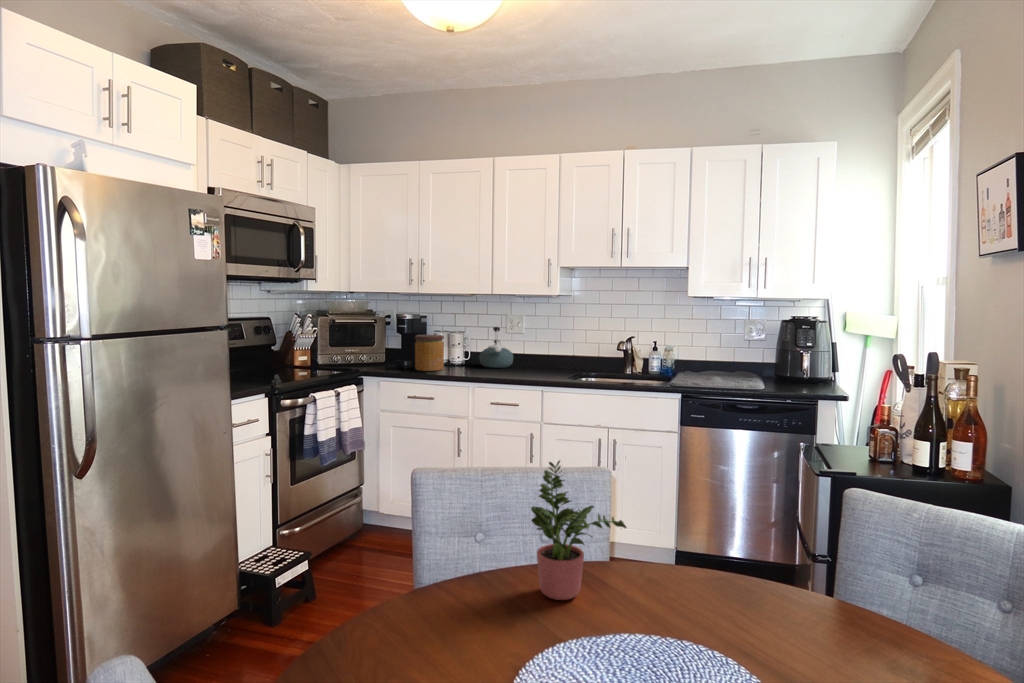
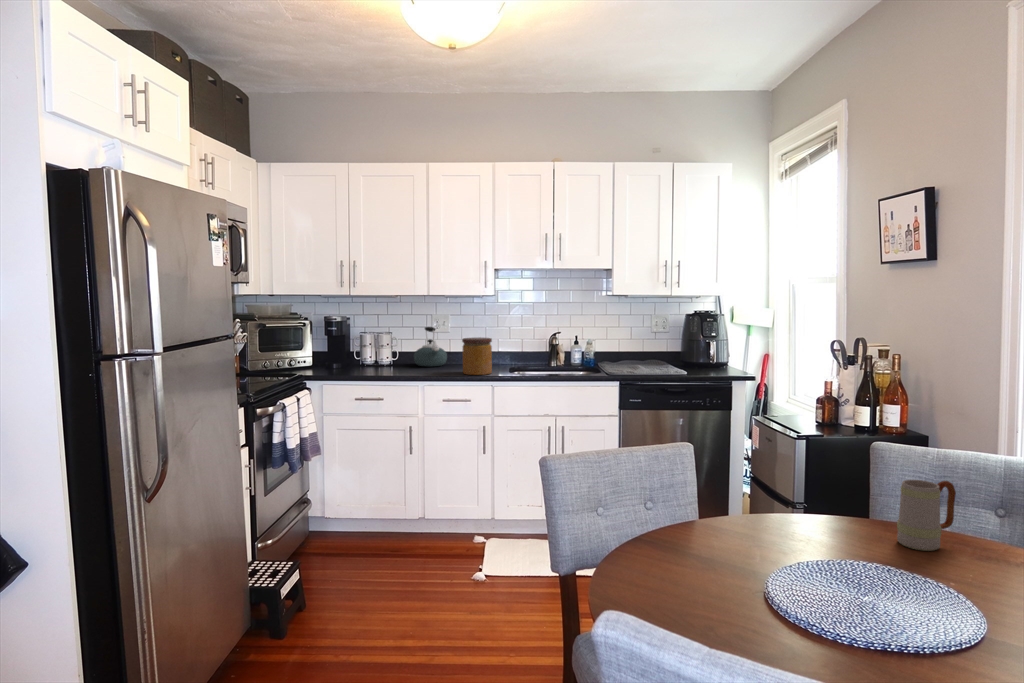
jar: present [415,335,444,371] -> present [462,337,492,375]
potted plant: present [531,461,626,600] -> none [707,435,771,547]
mug: none [785,545,869,648] -> present [897,480,956,551]

